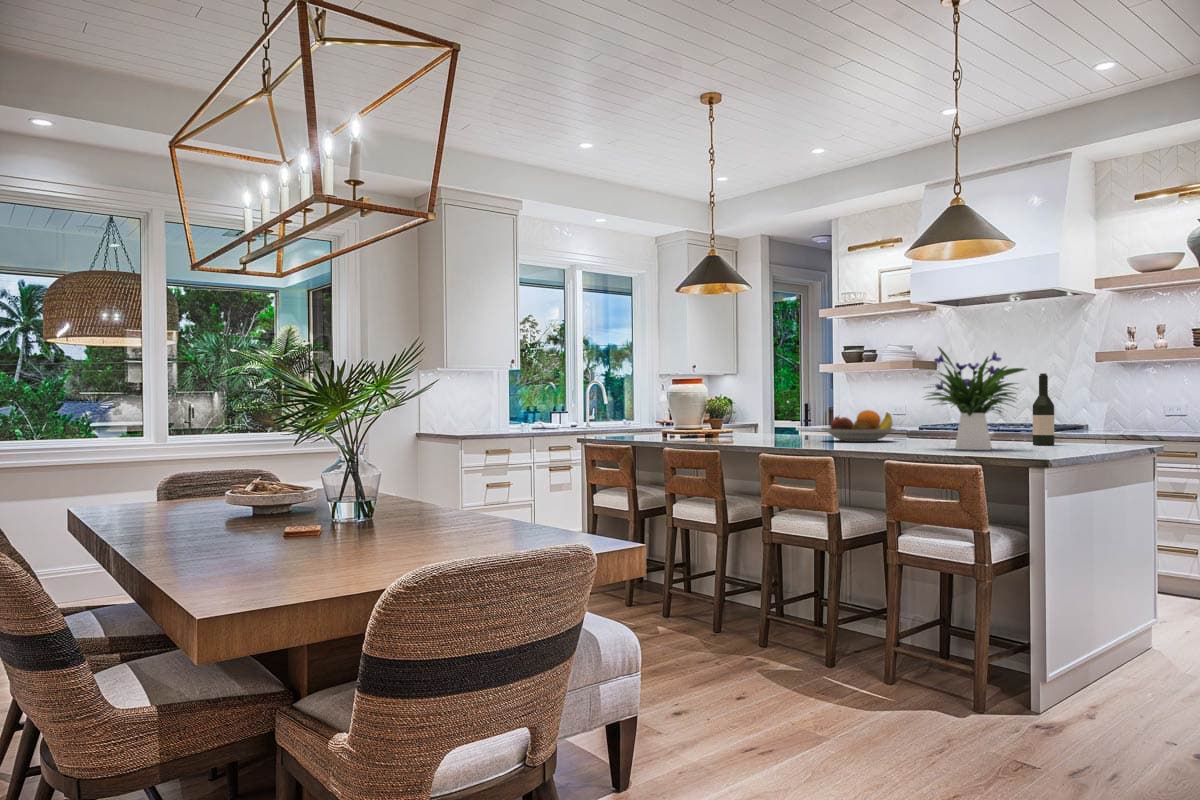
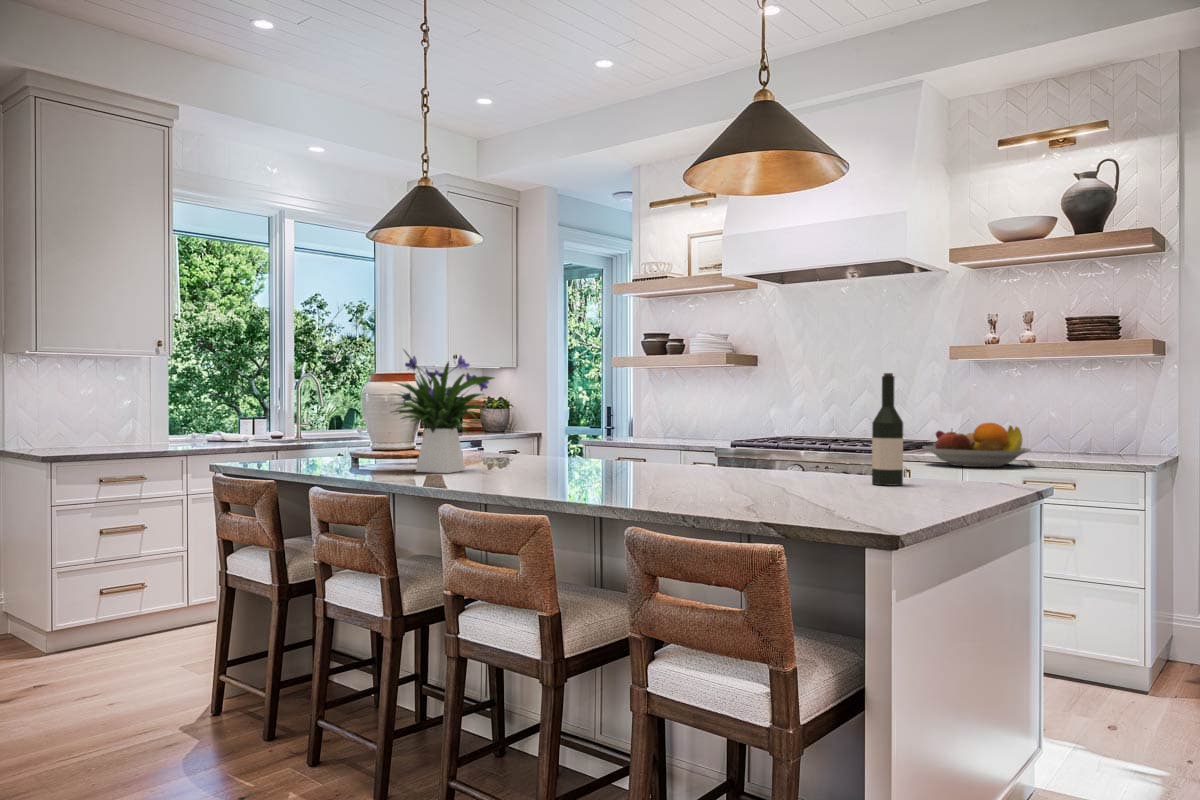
flower arrangement: present [925,347,1026,450] -> present [392,350,494,473]
fruit bowl: present [822,410,896,442] -> present [923,423,1031,467]

